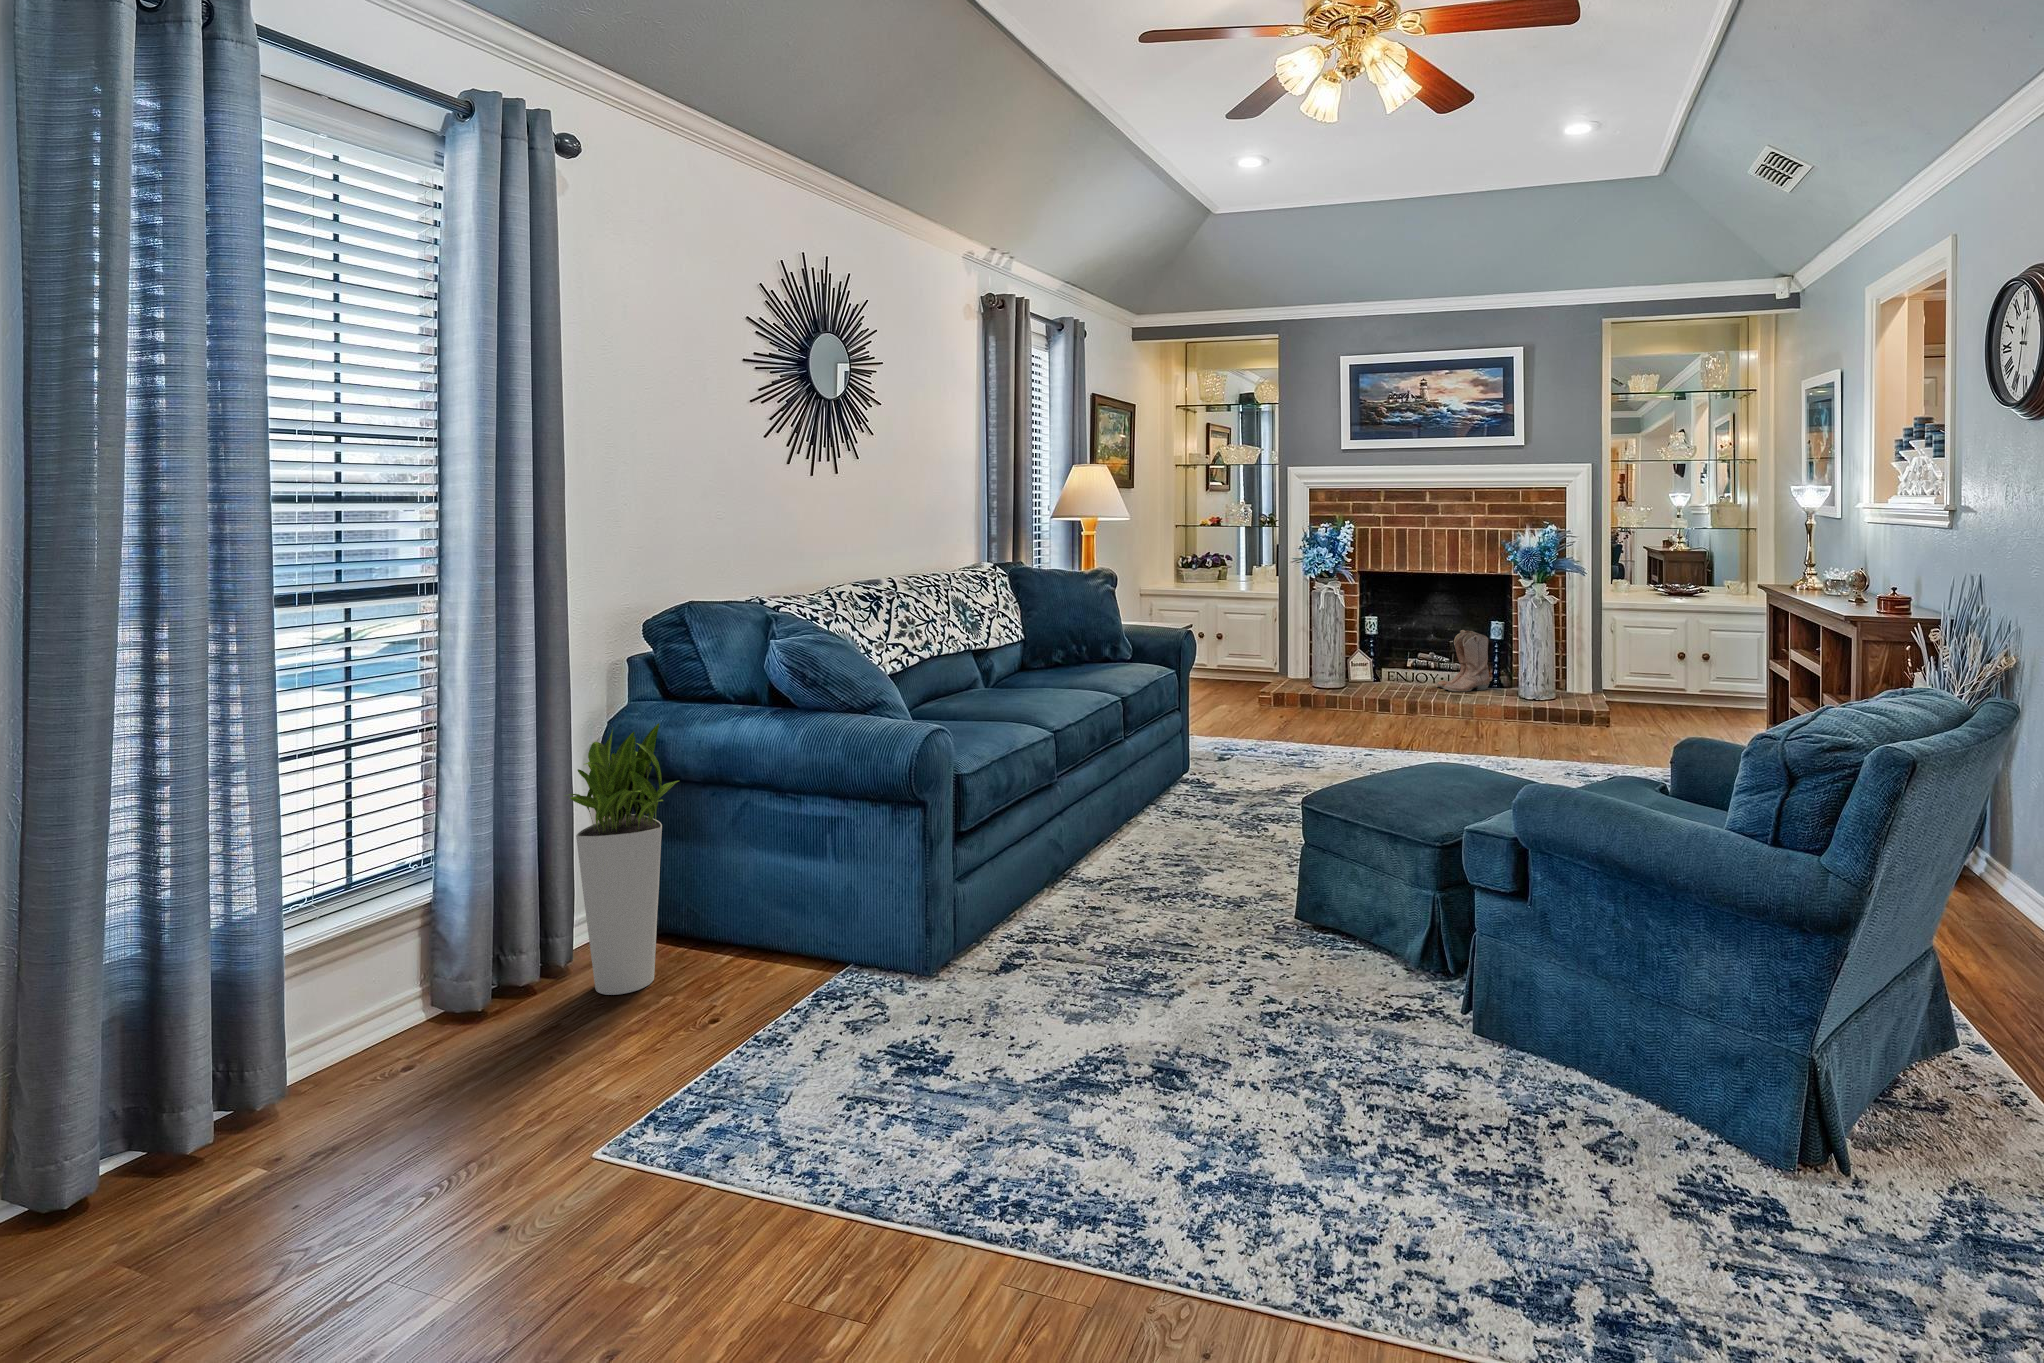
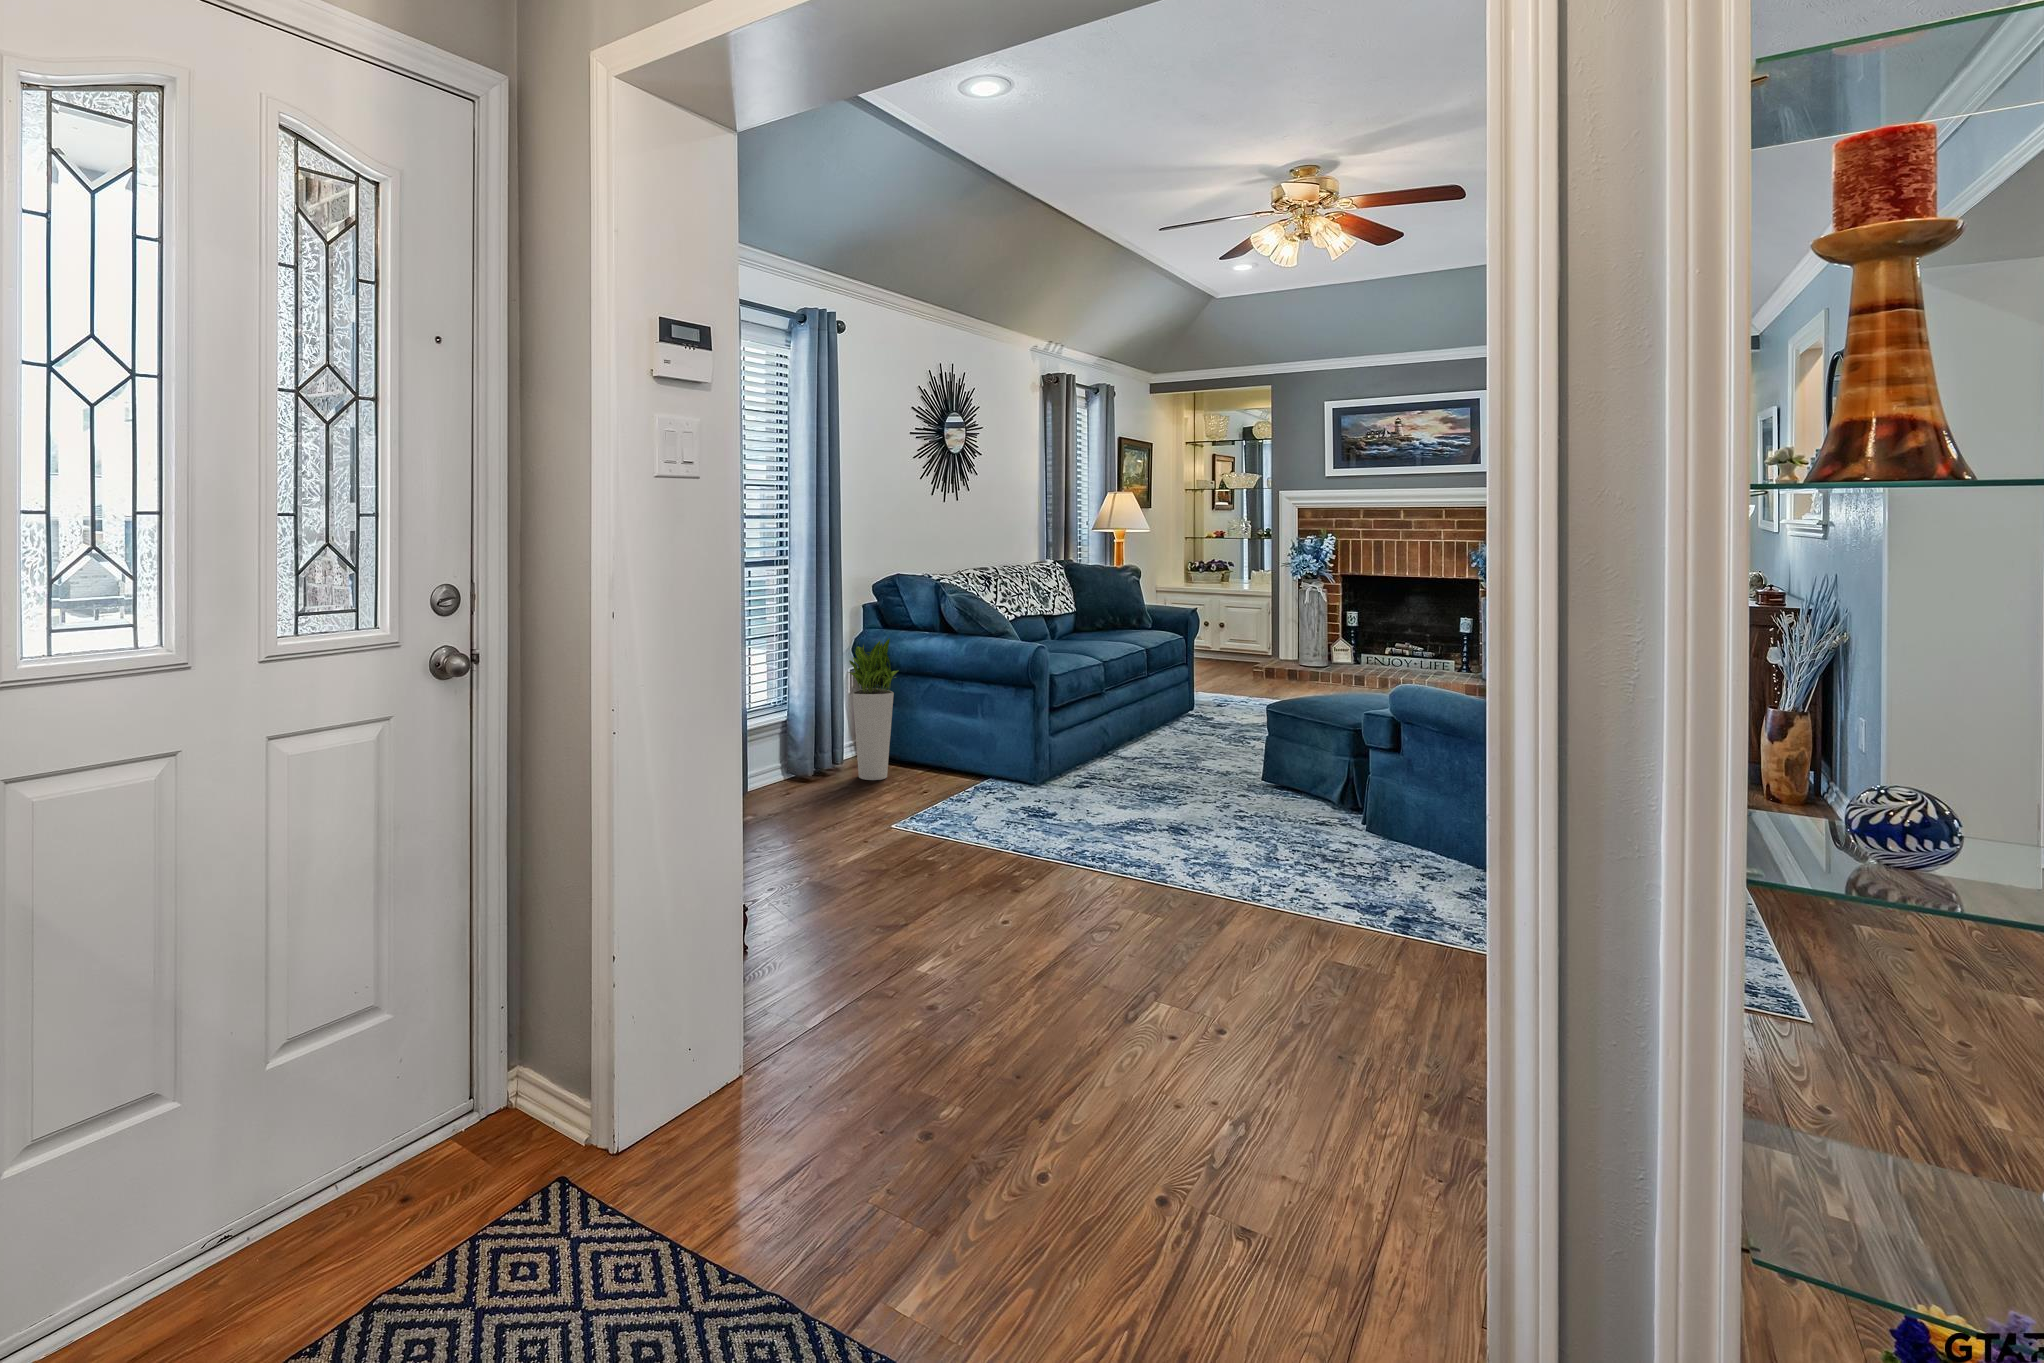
boots: present [1437,630,1489,691] -> none [1409,625,1458,675]

